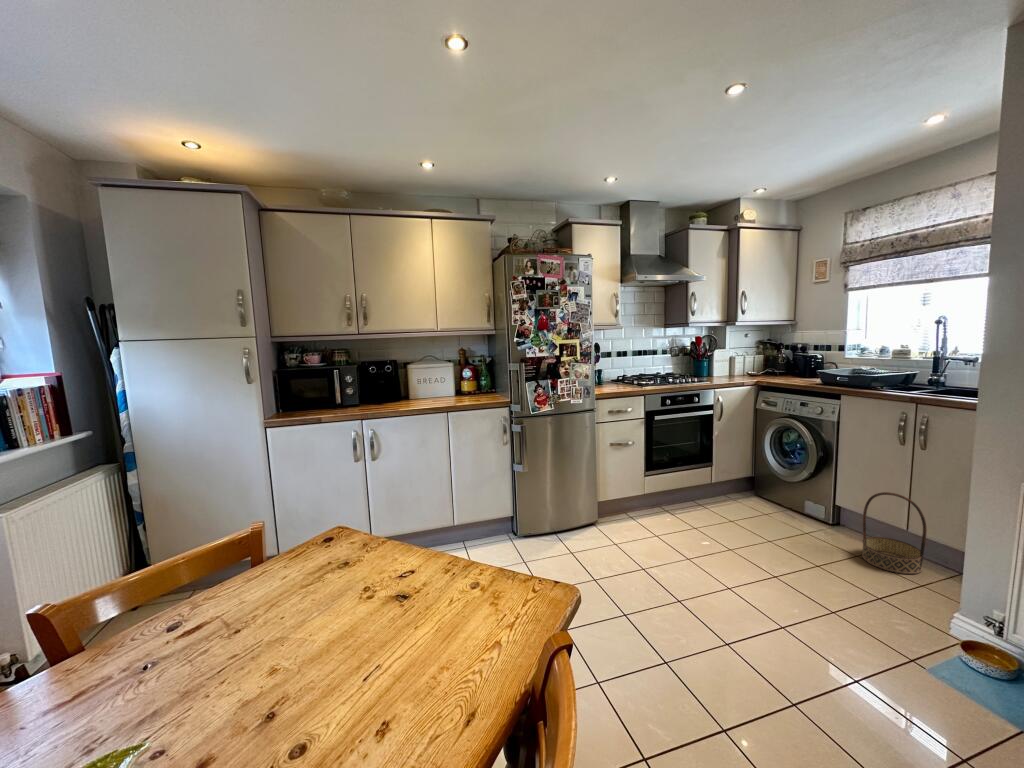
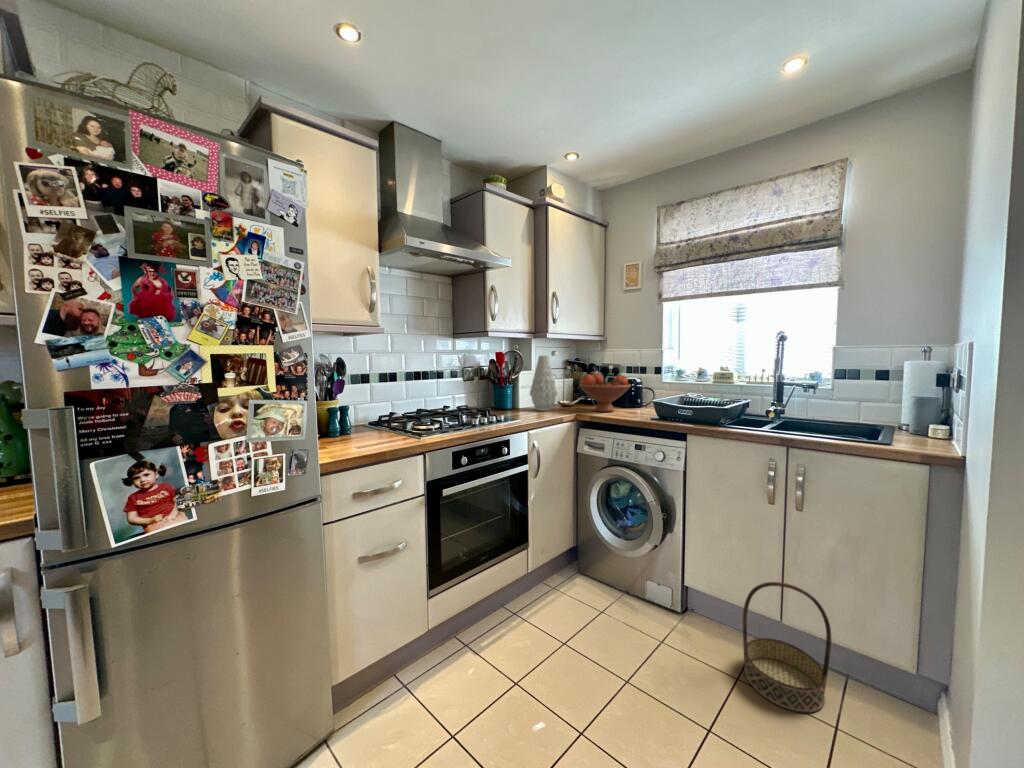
vase: none [719,339,742,379] -> present [530,355,557,411]
fruit bowl: none [760,352,806,381] -> present [579,373,631,412]

